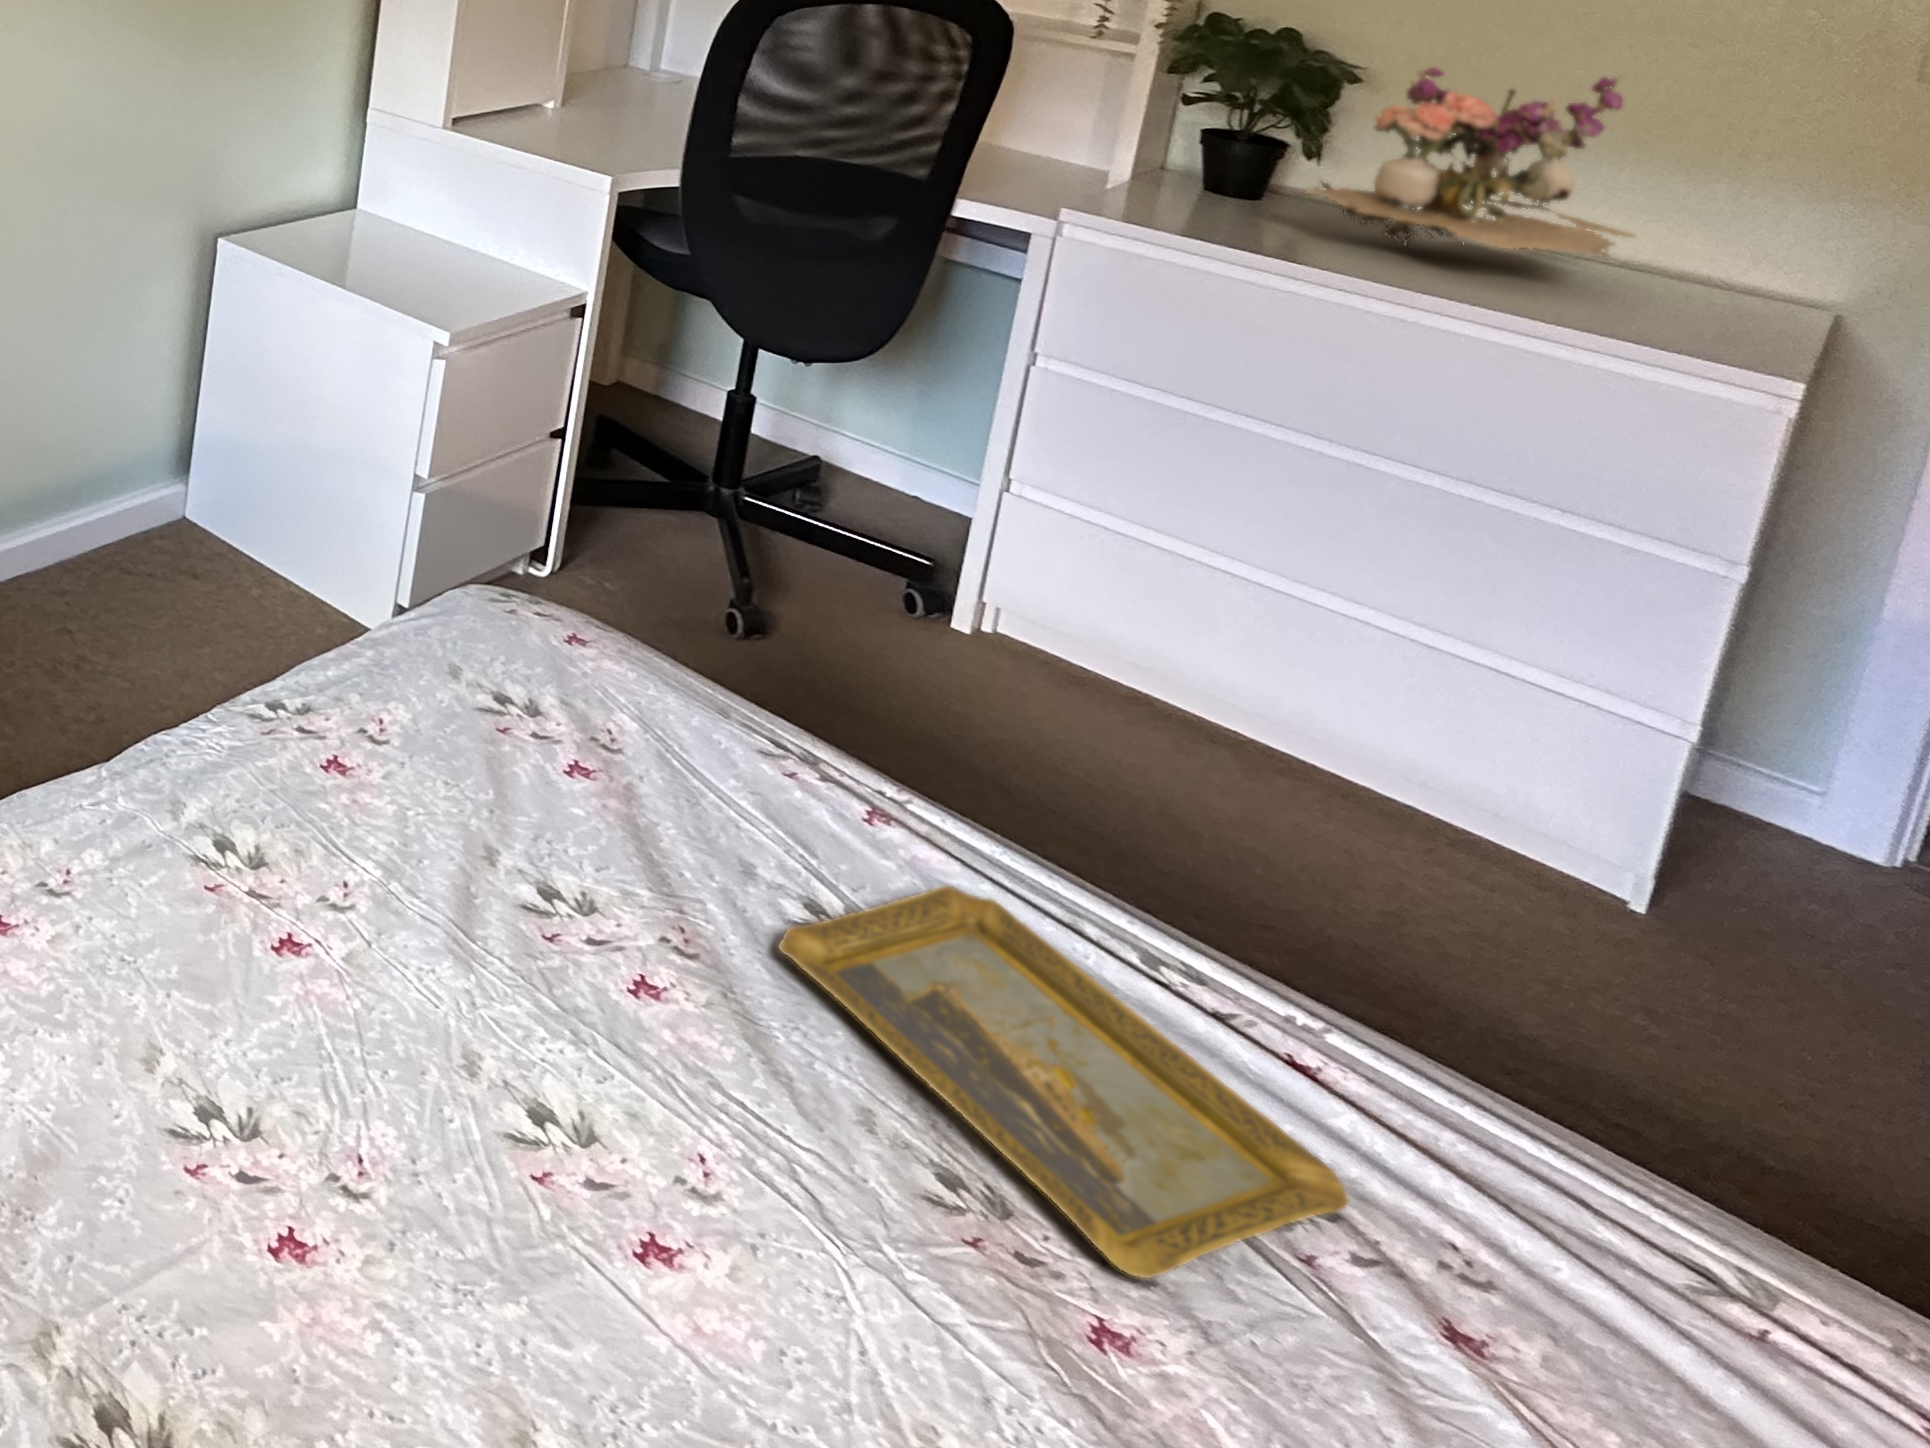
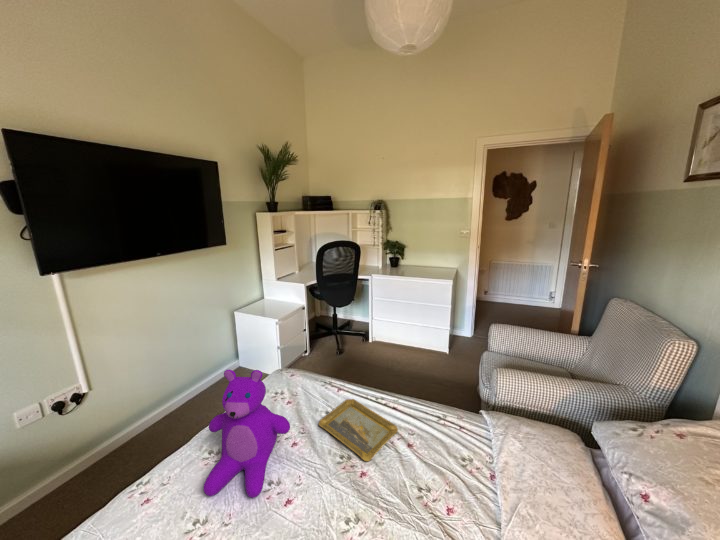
flower arrangement: present [1305,67,1634,257] -> none [400,241,436,270]
teddy bear: none [244,489,672,1136] -> present [203,370,290,498]

